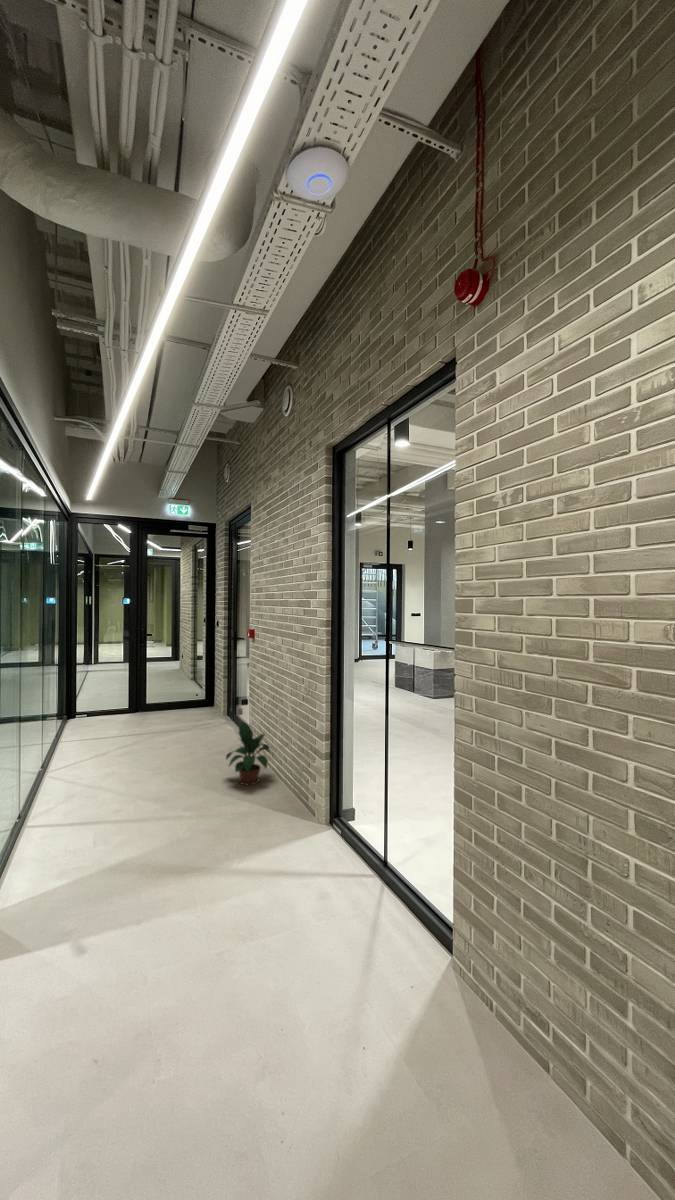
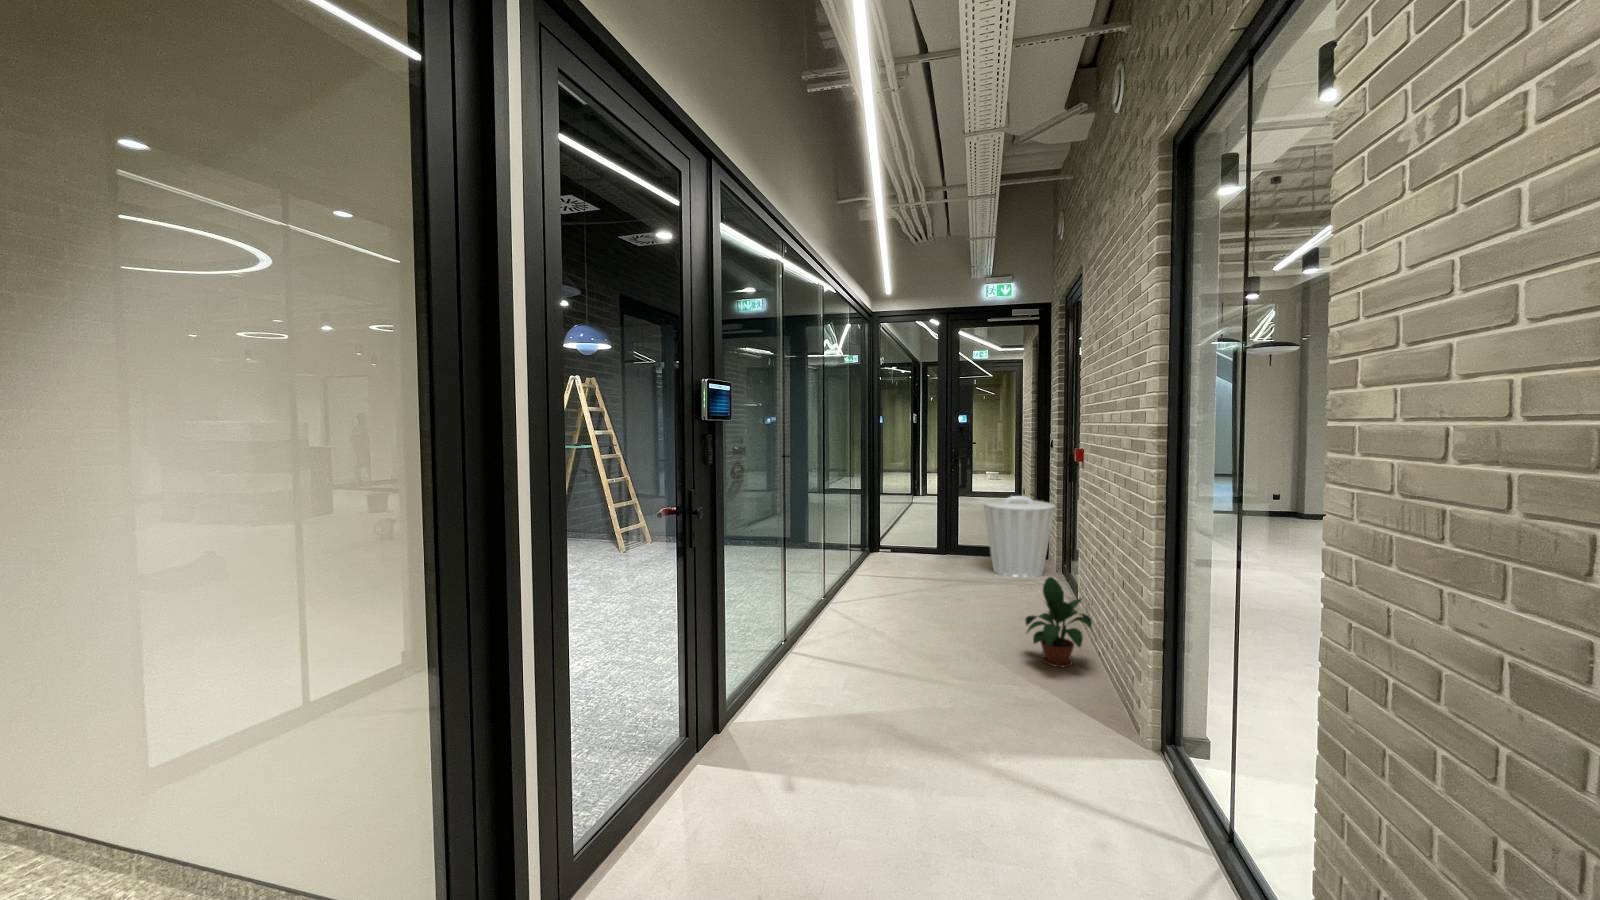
trash can: none [170,663,222,724] -> present [984,496,1055,578]

